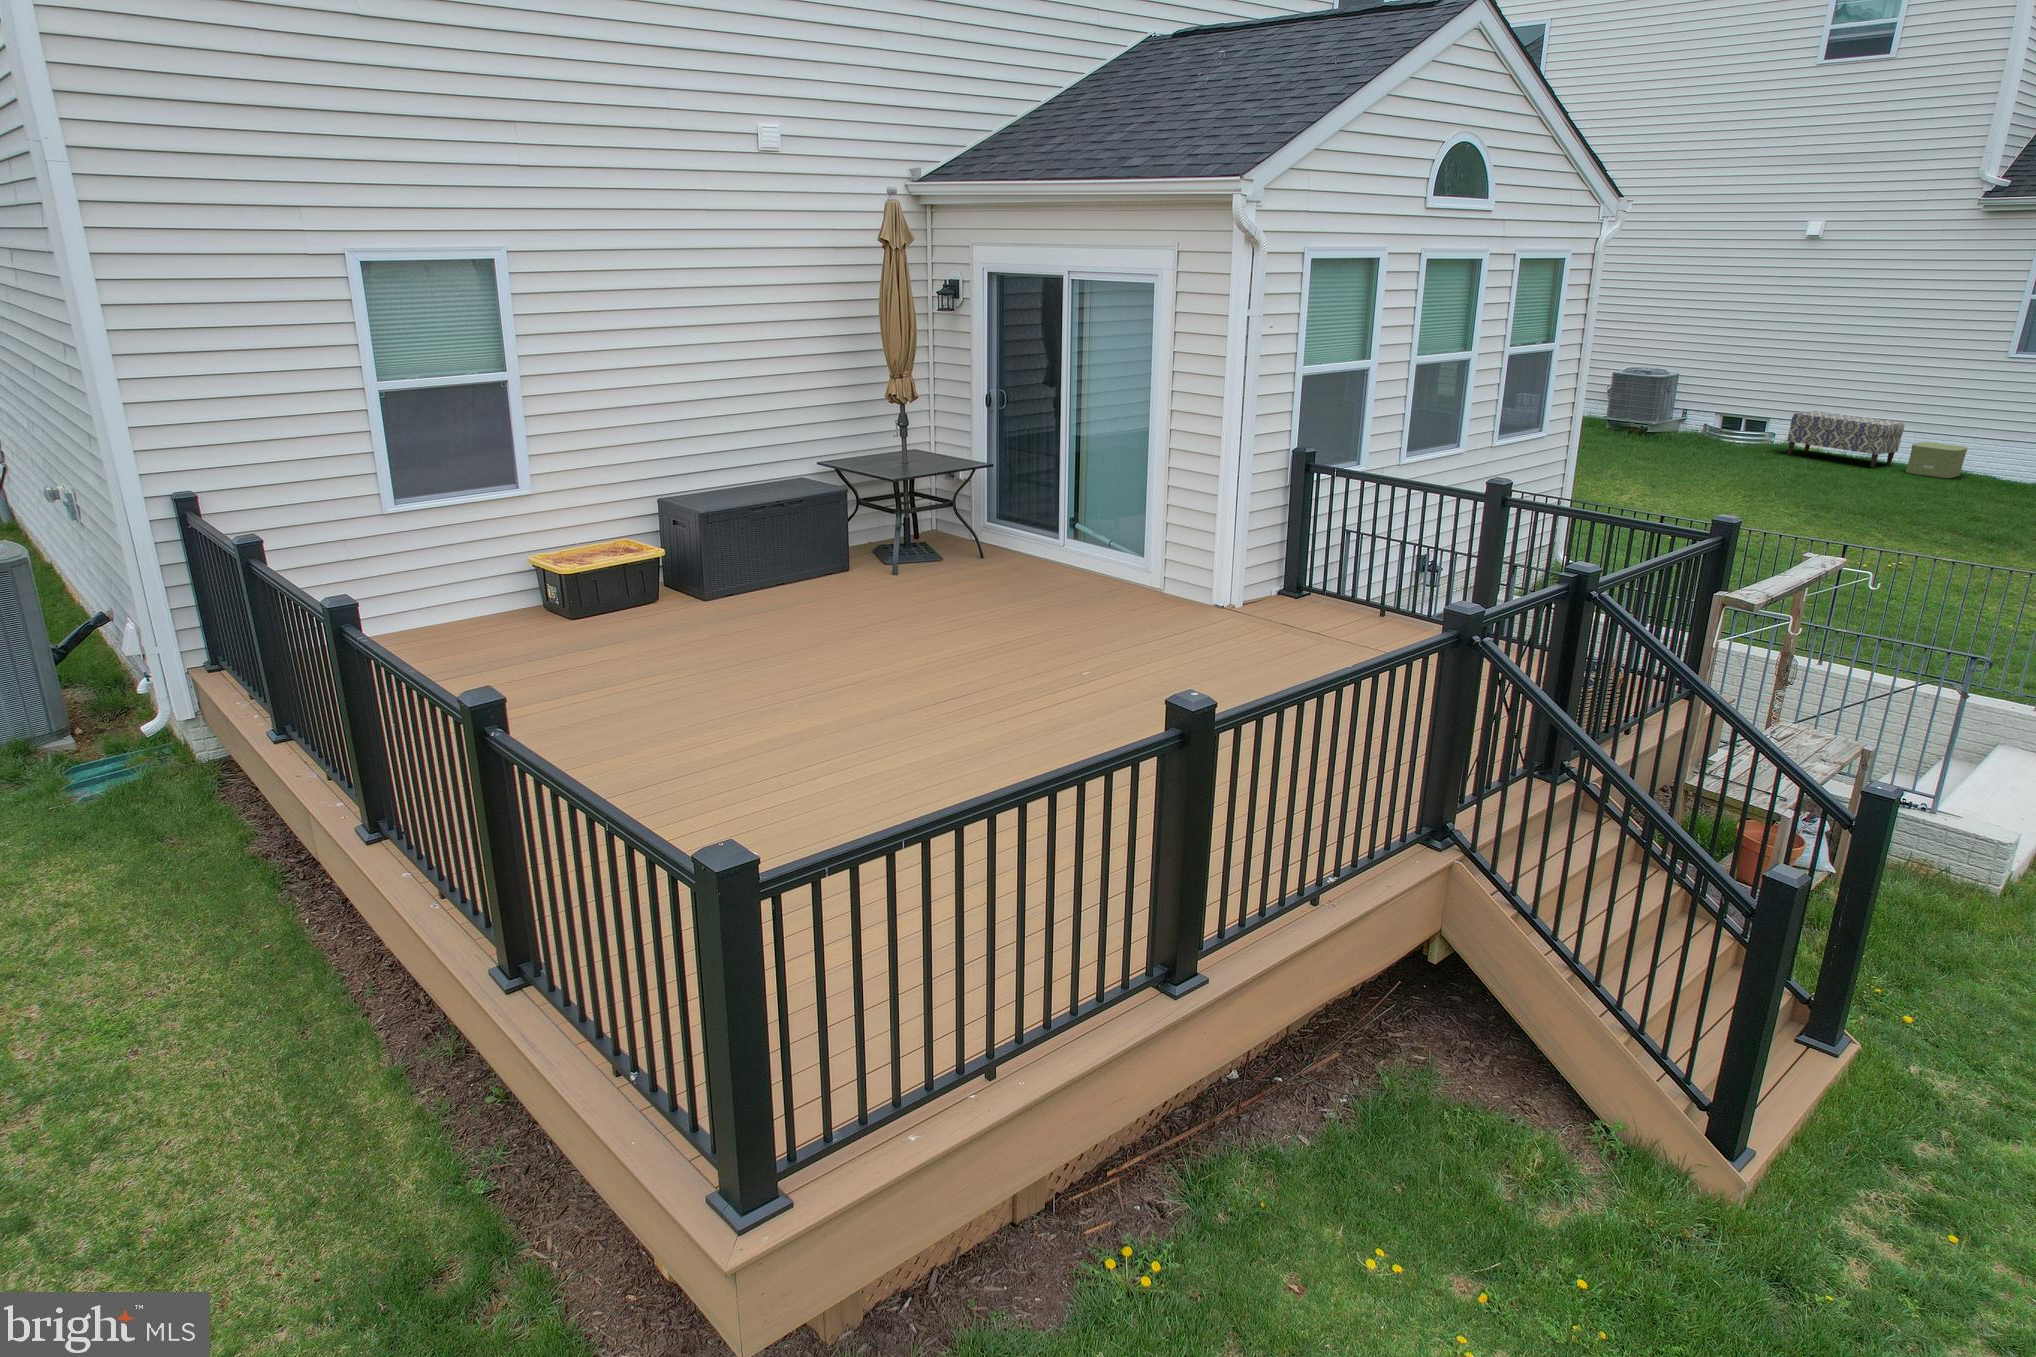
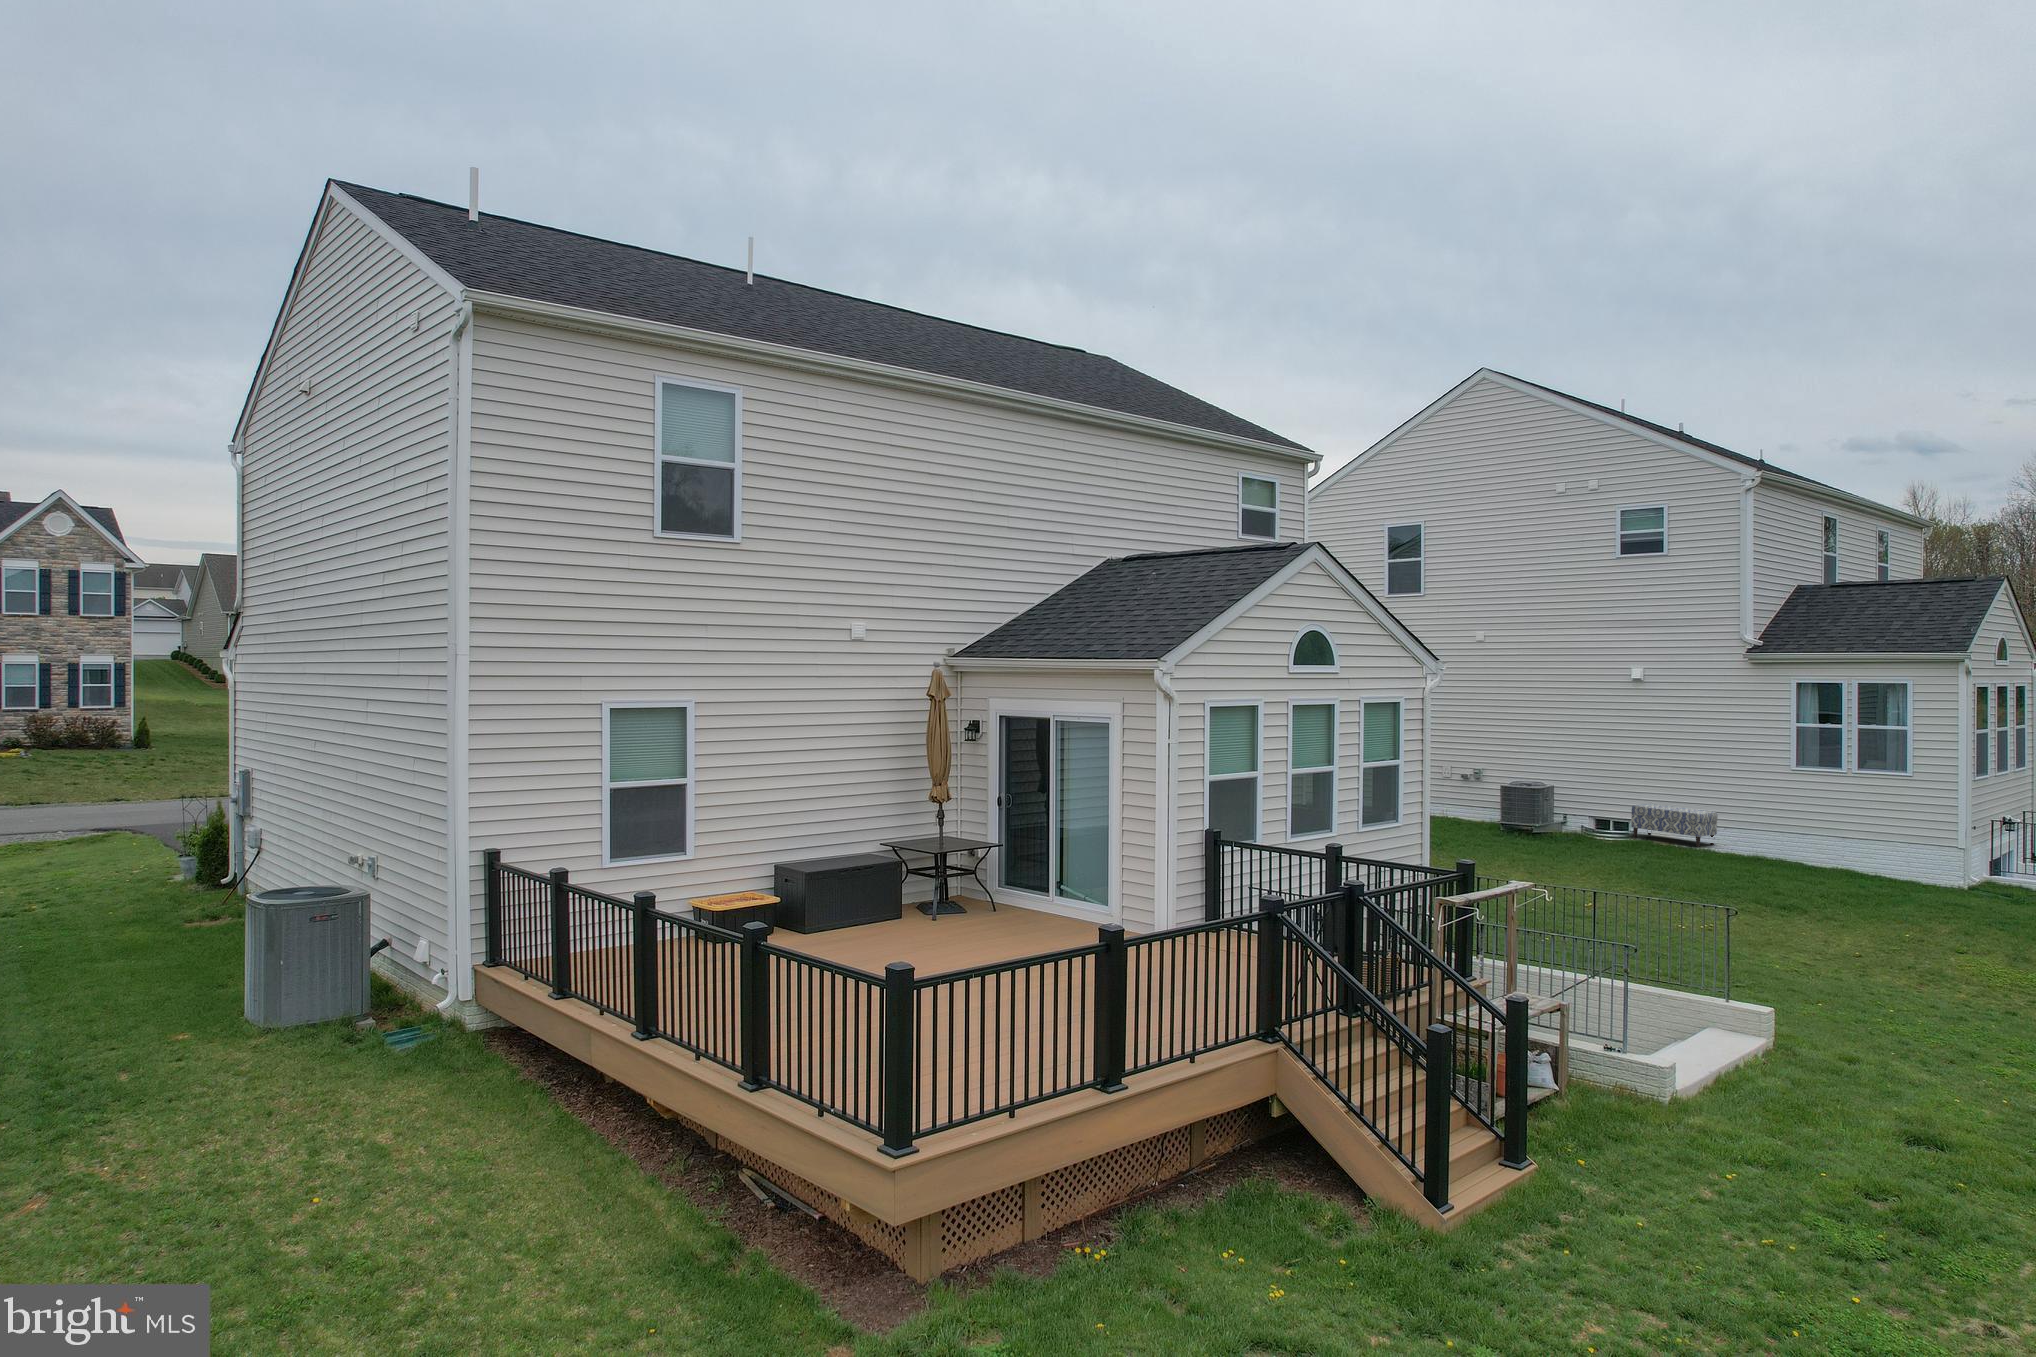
storage box: present [1906,442,1968,478] -> none [1724,827,1767,855]

